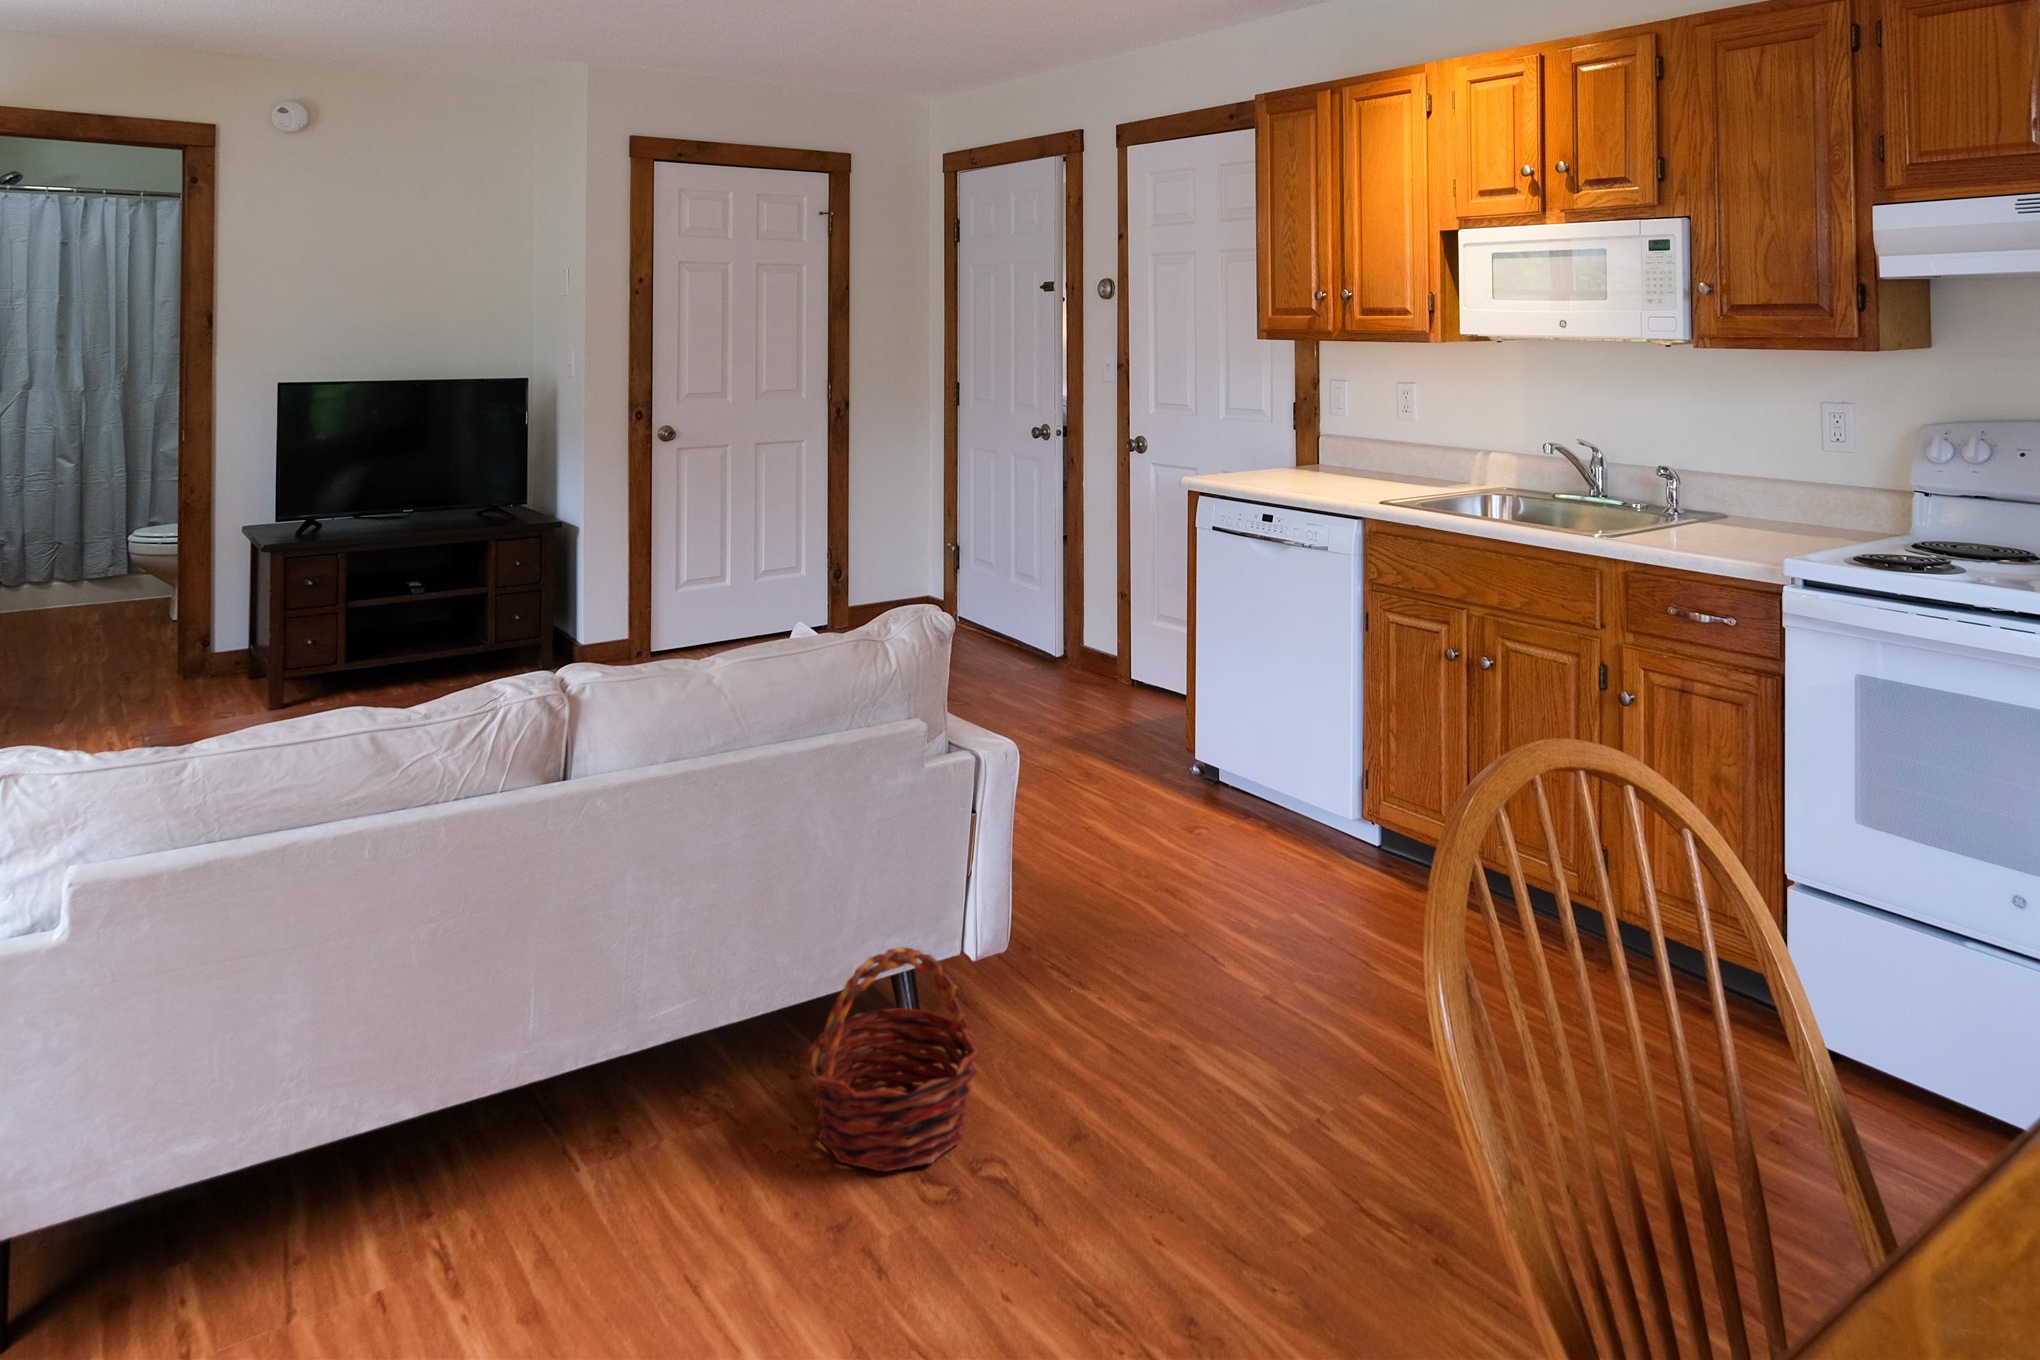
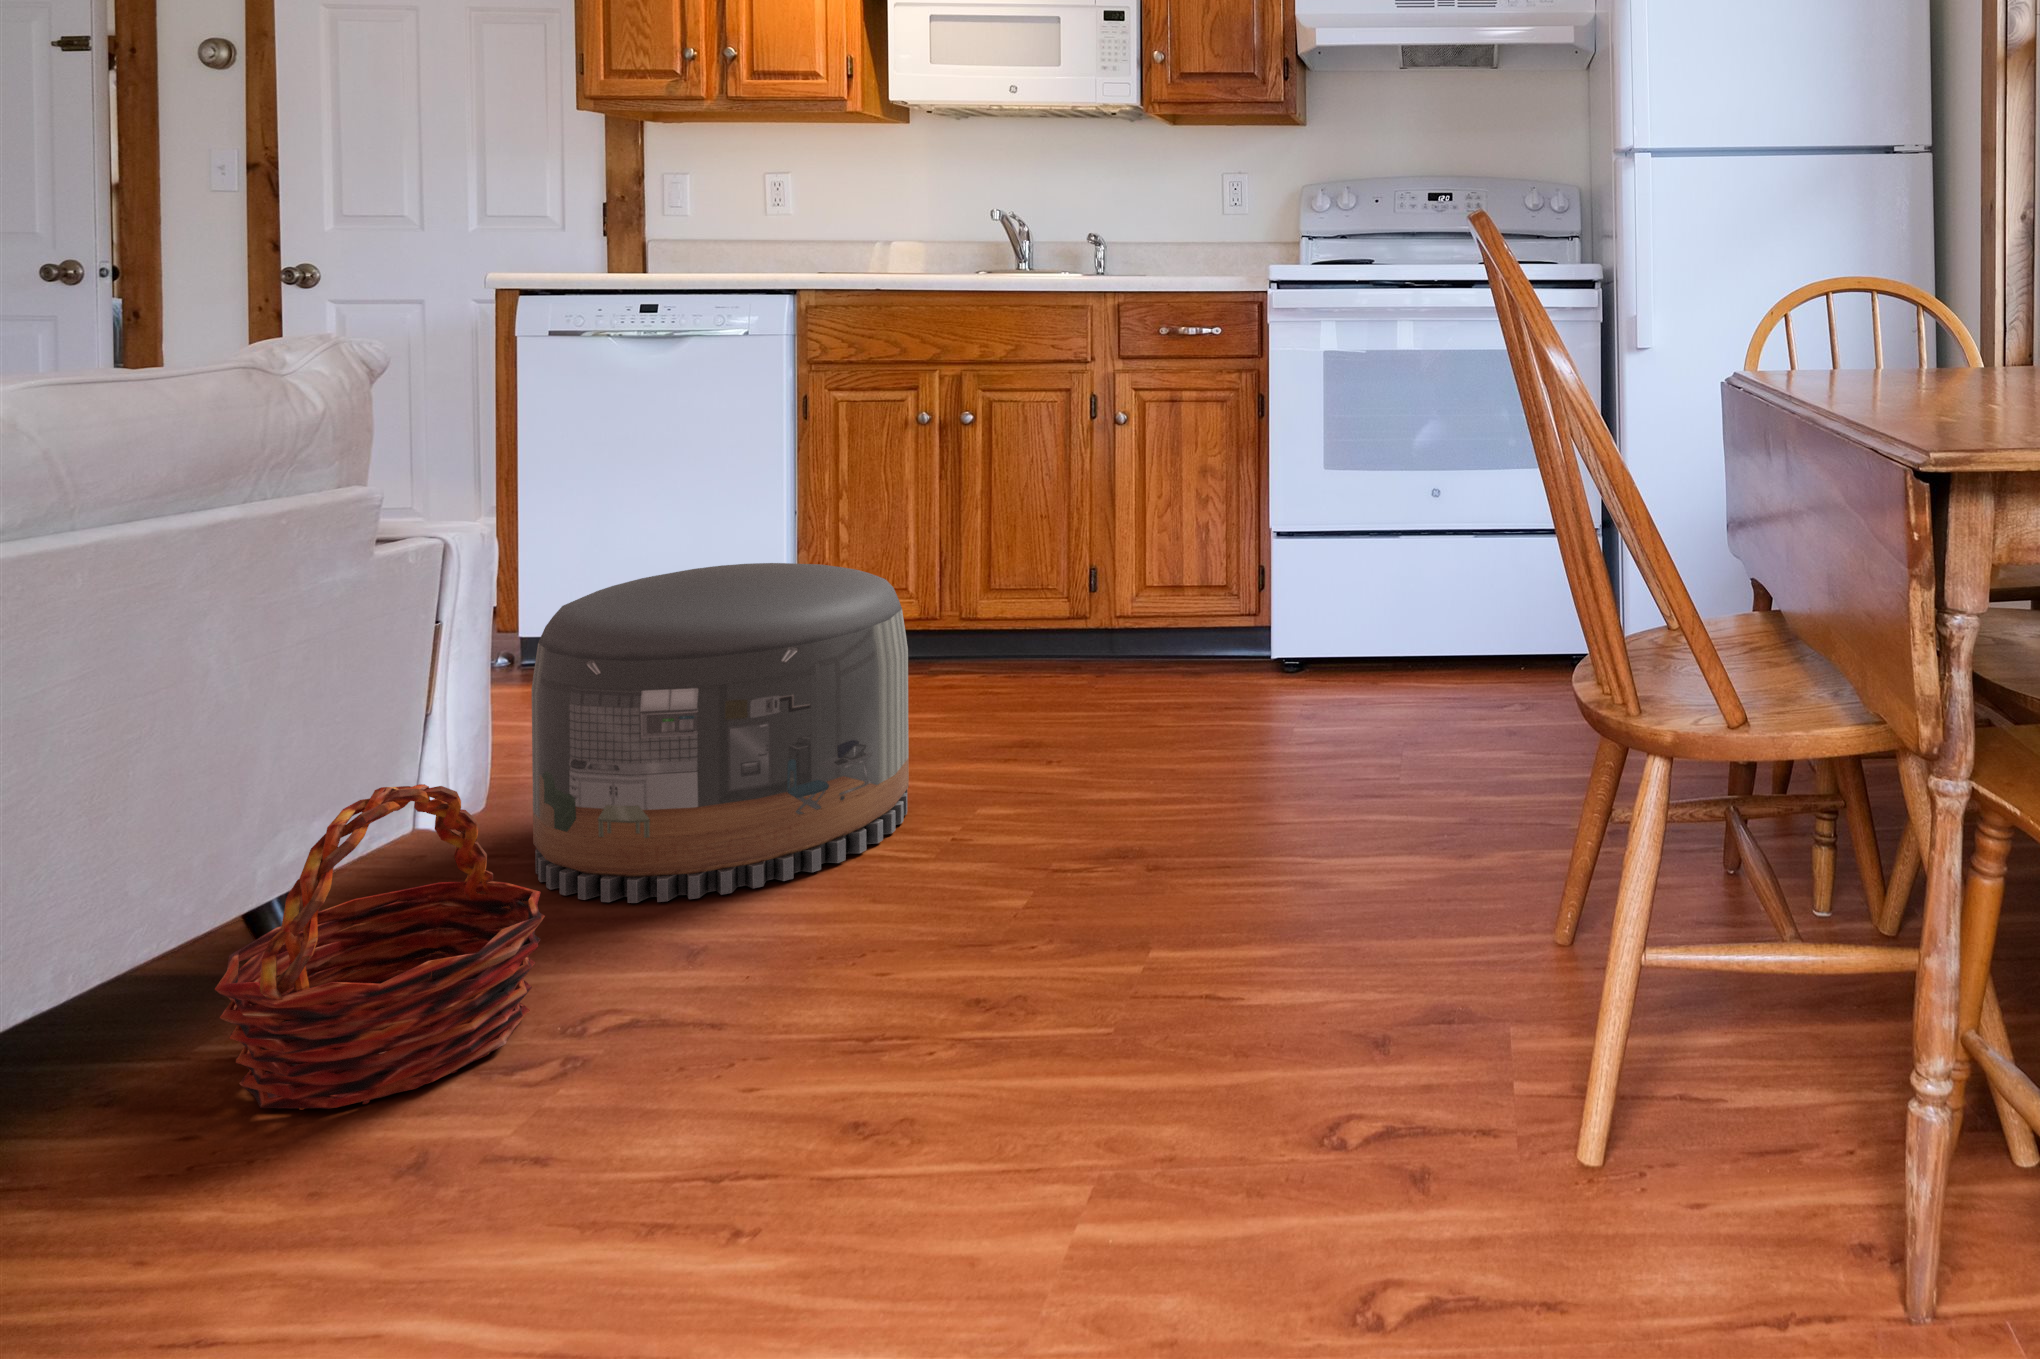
pouf: none [1051,792,1320,1102] -> present [532,563,909,903]

